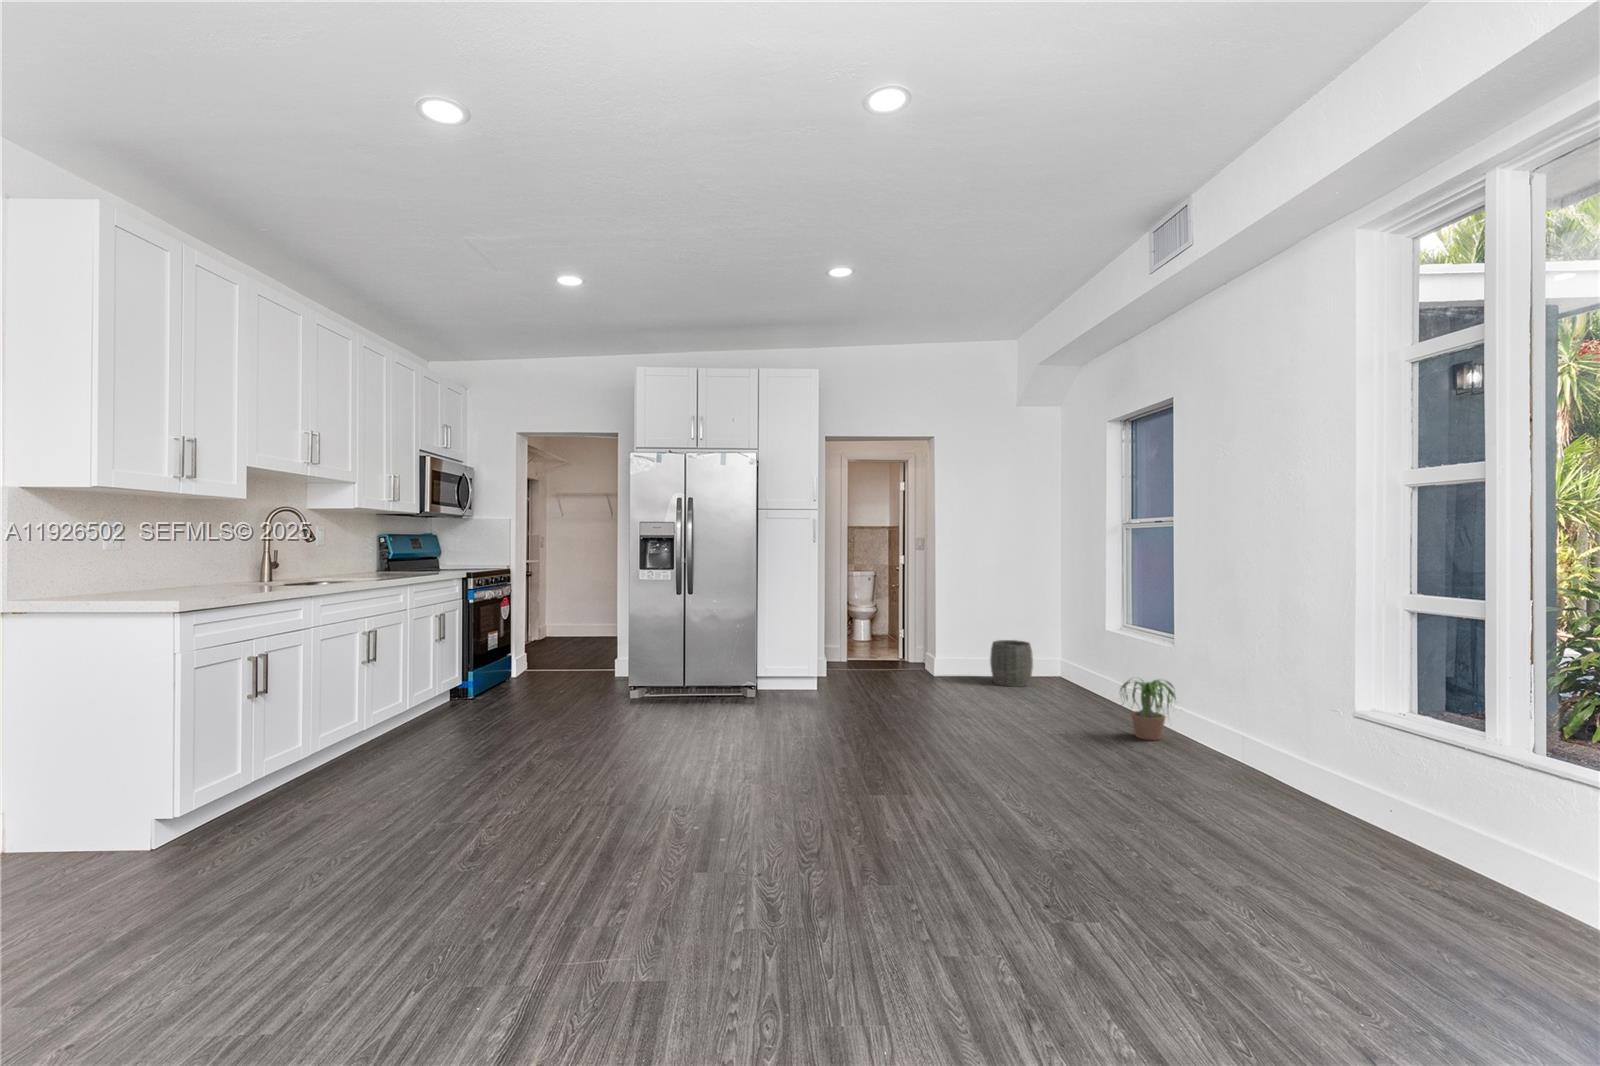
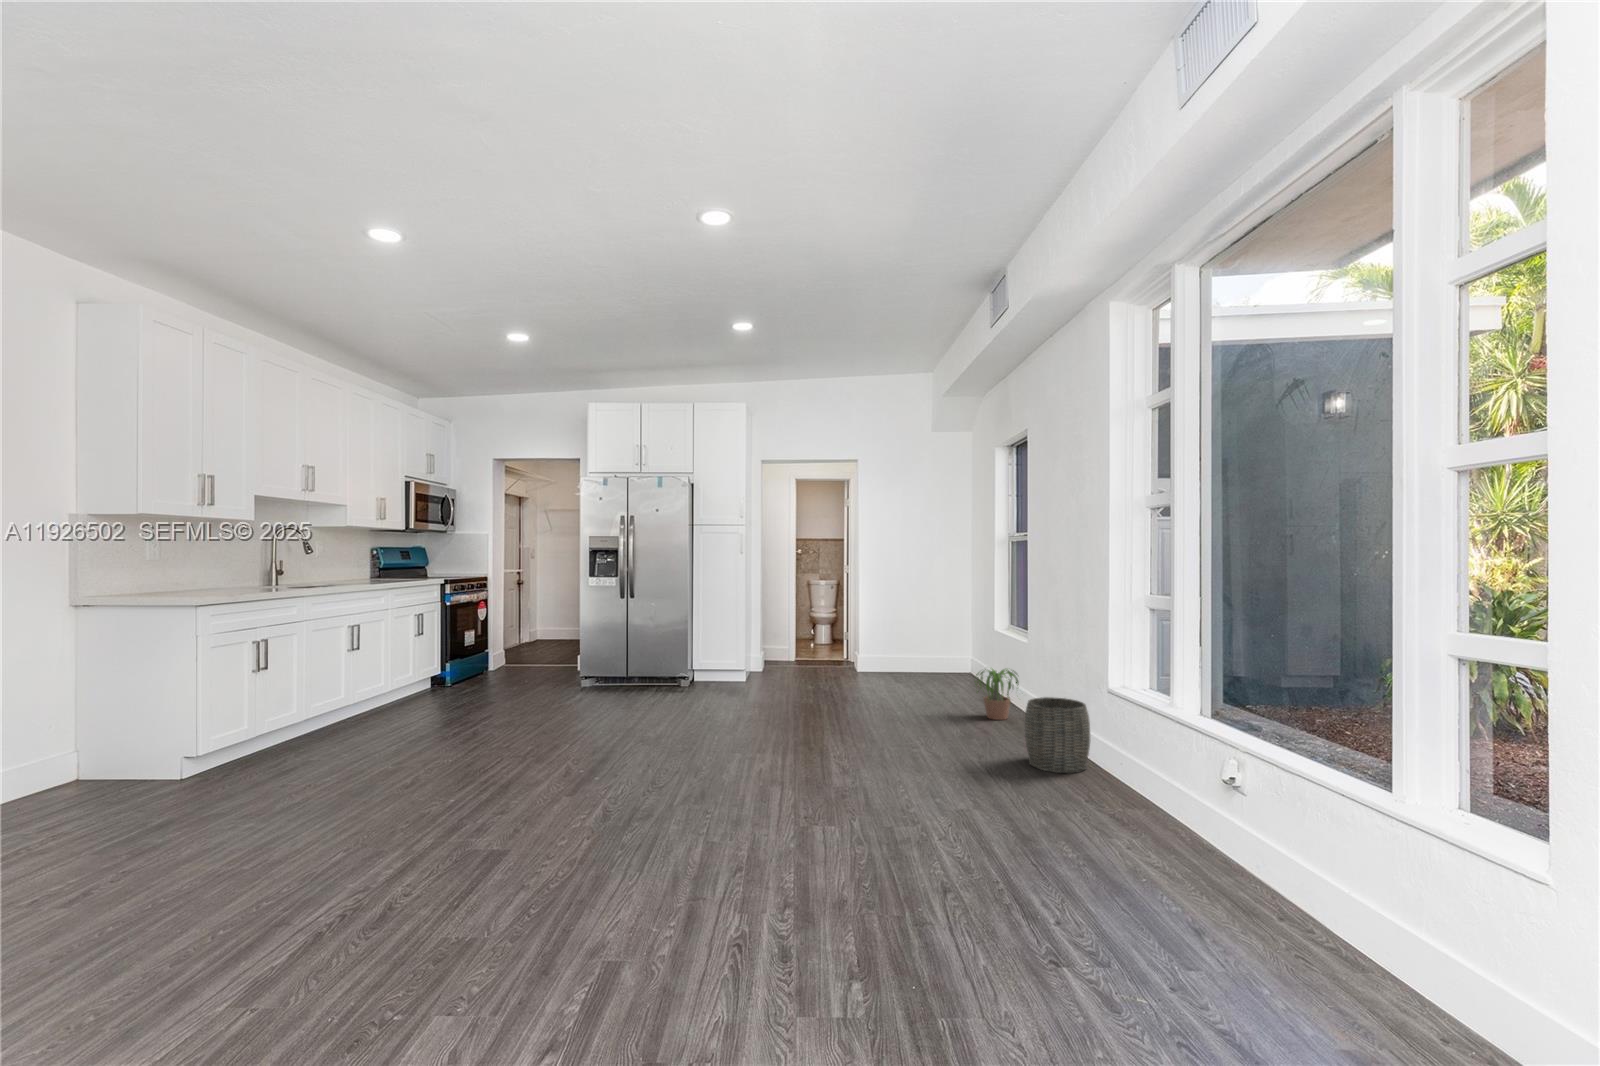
woven basket: present [990,640,1033,687] -> present [1025,697,1090,773]

